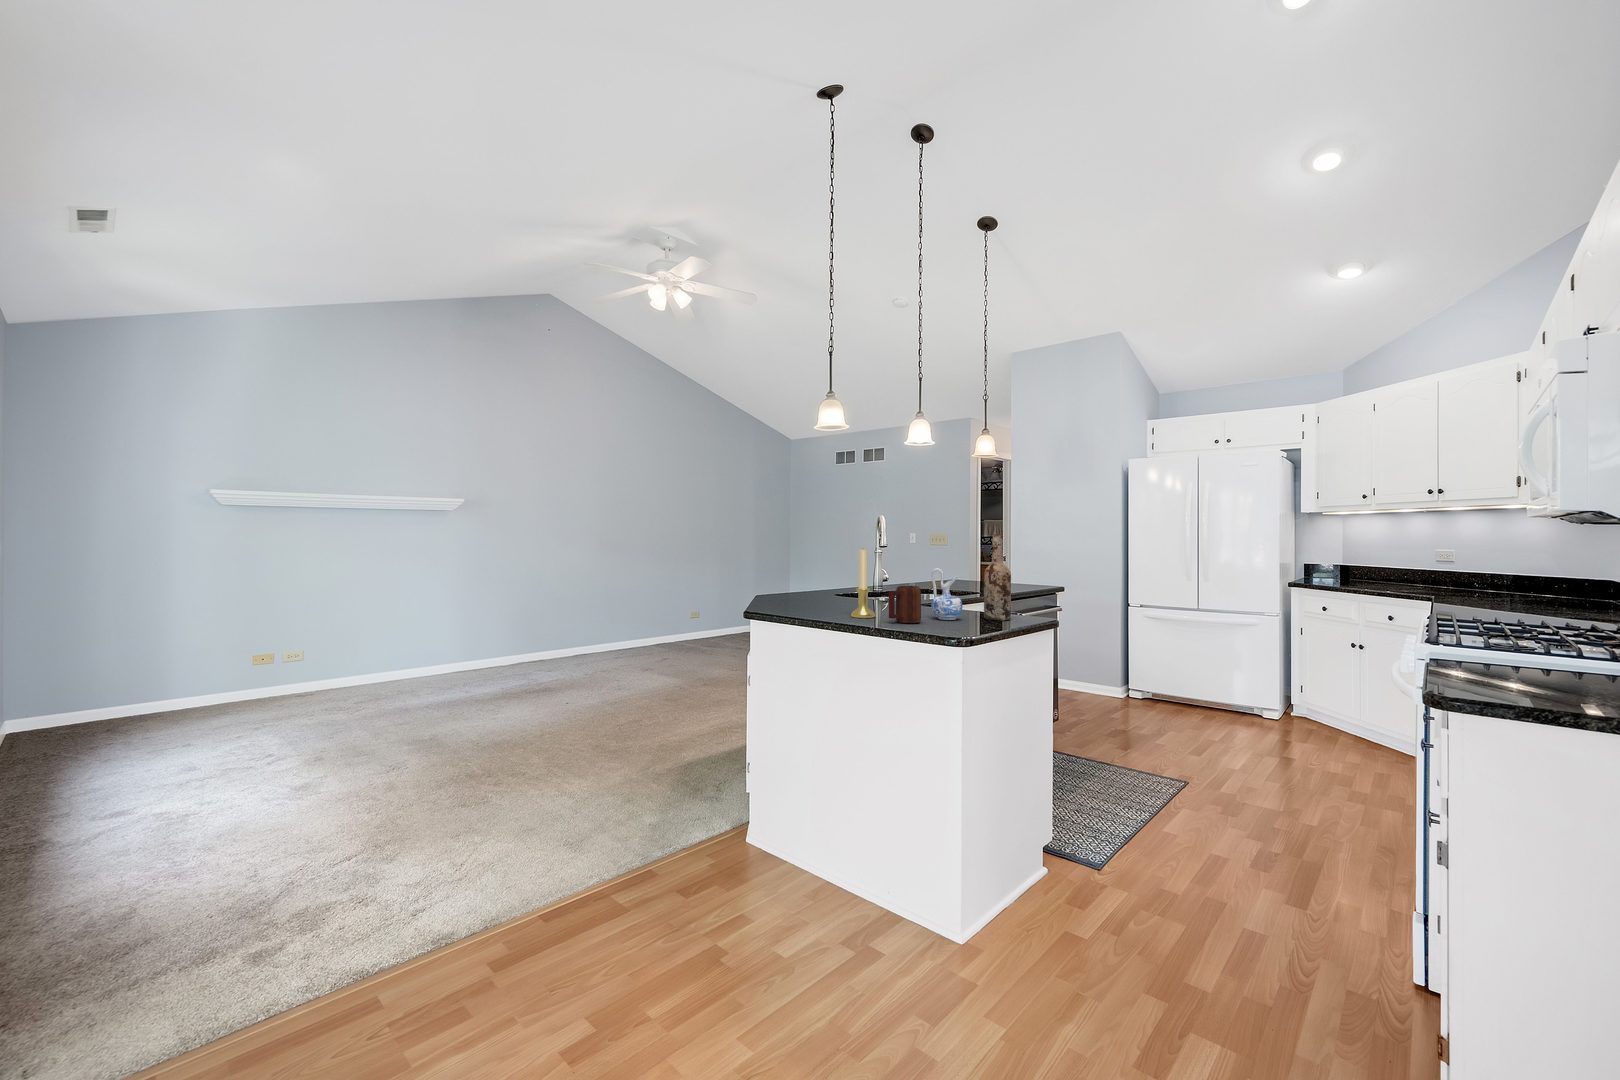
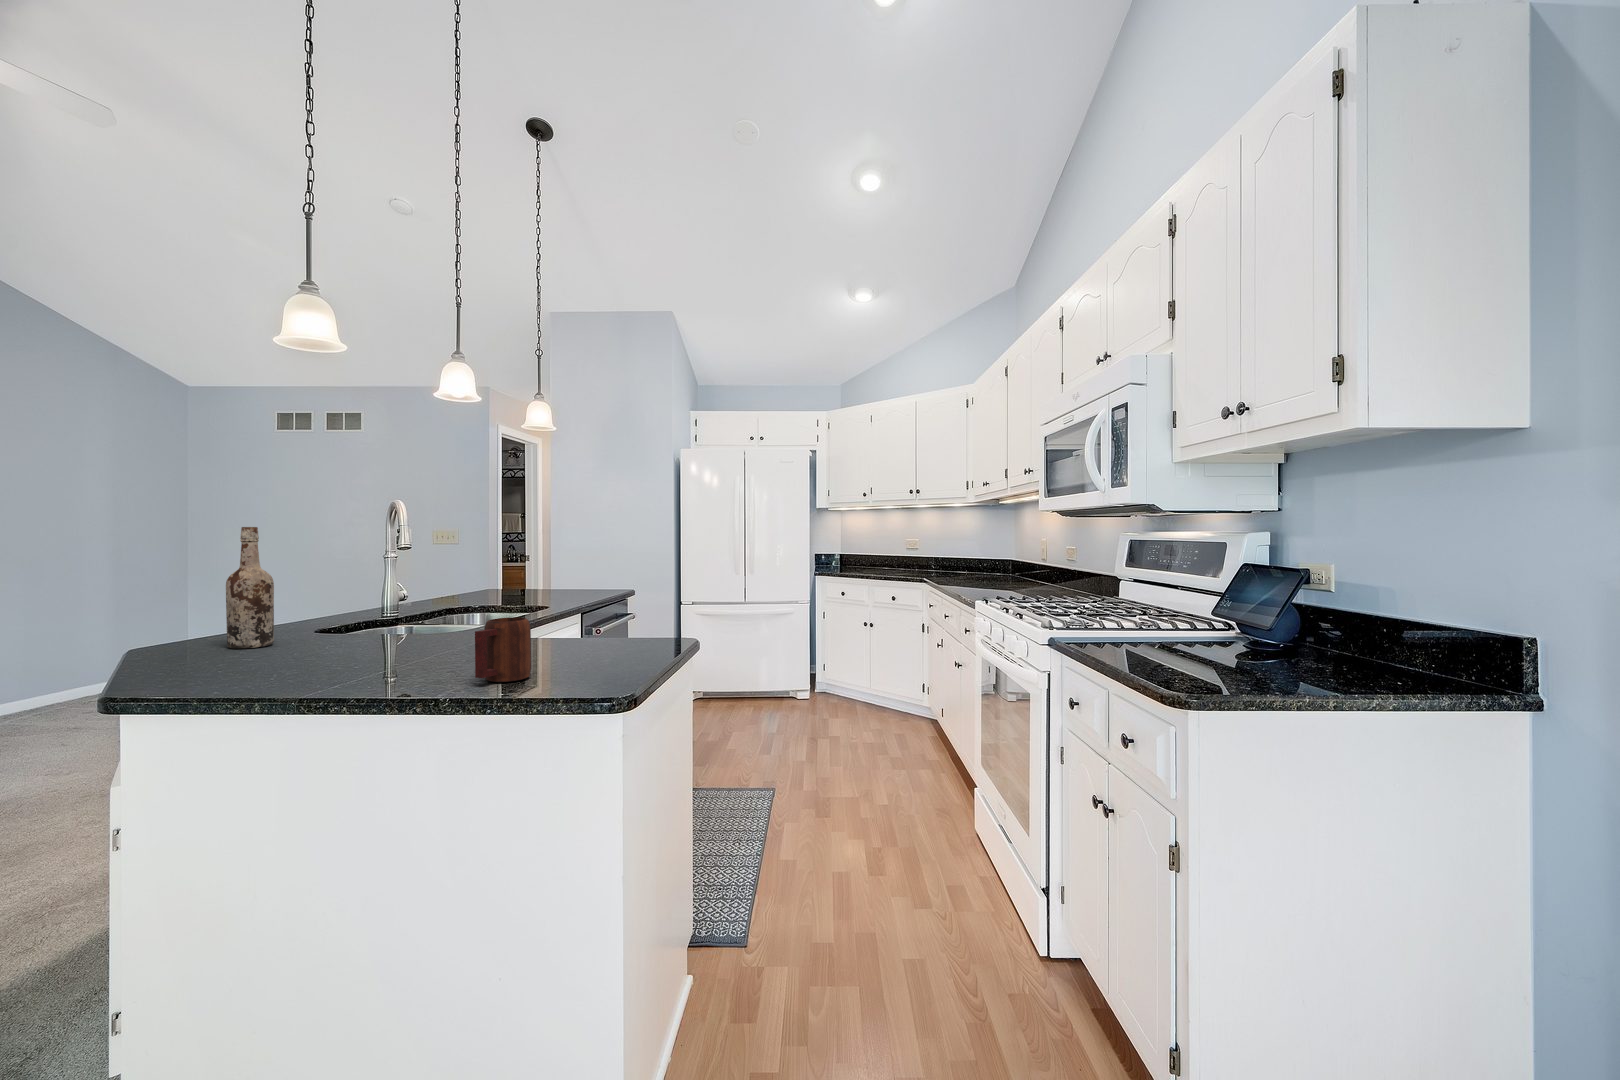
wine bottle: present [984,535,1011,620] -> present [226,527,274,649]
candle holder: present [851,549,875,618] -> none [388,554,437,682]
ceramic pitcher: present [931,568,962,620] -> none [536,585,586,664]

